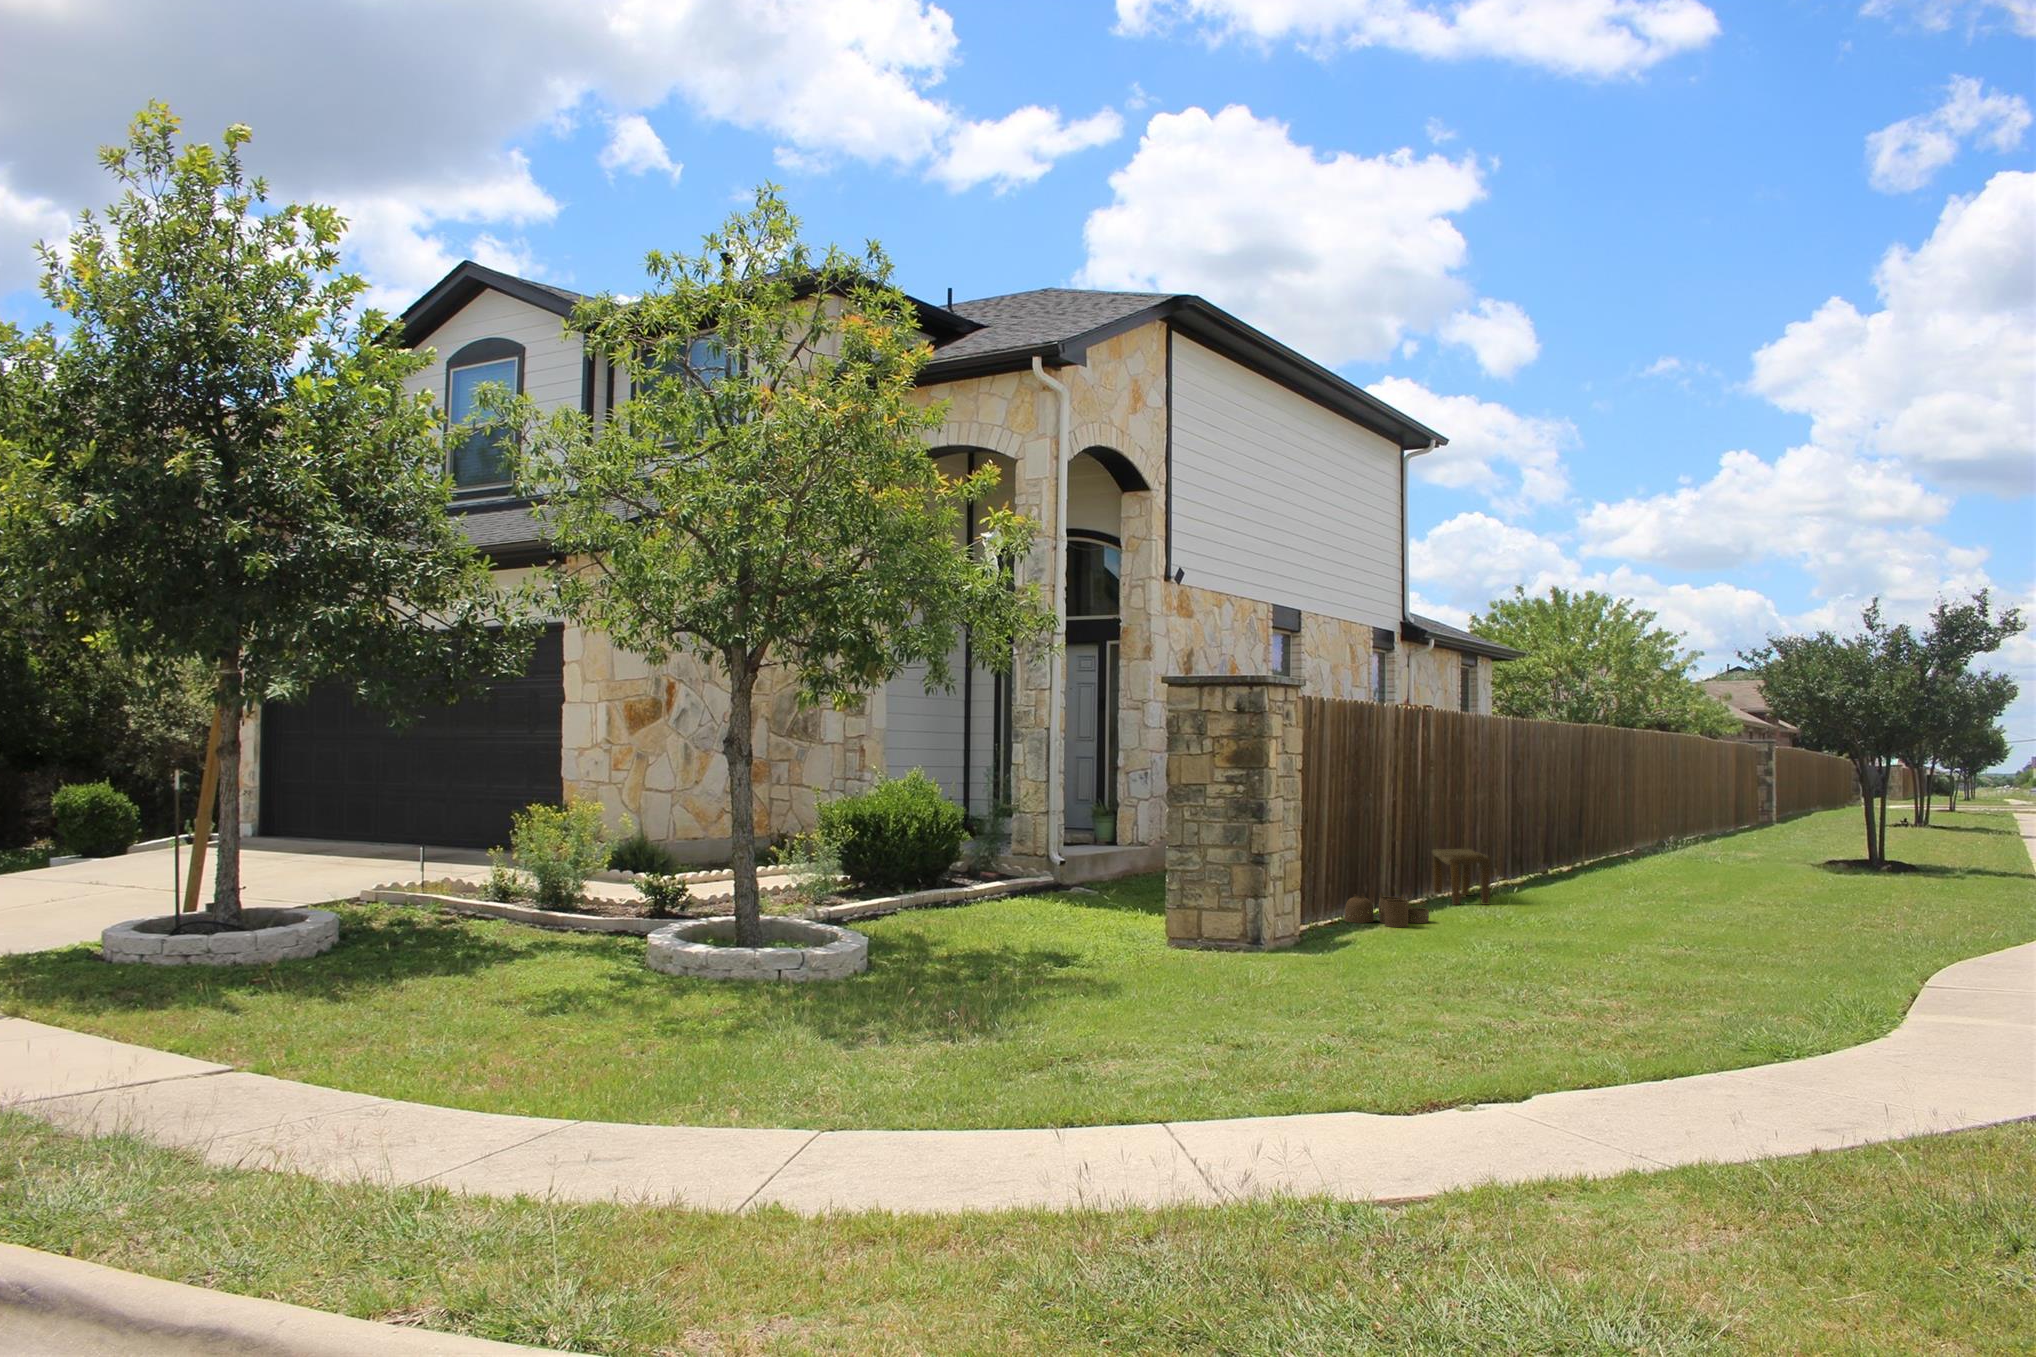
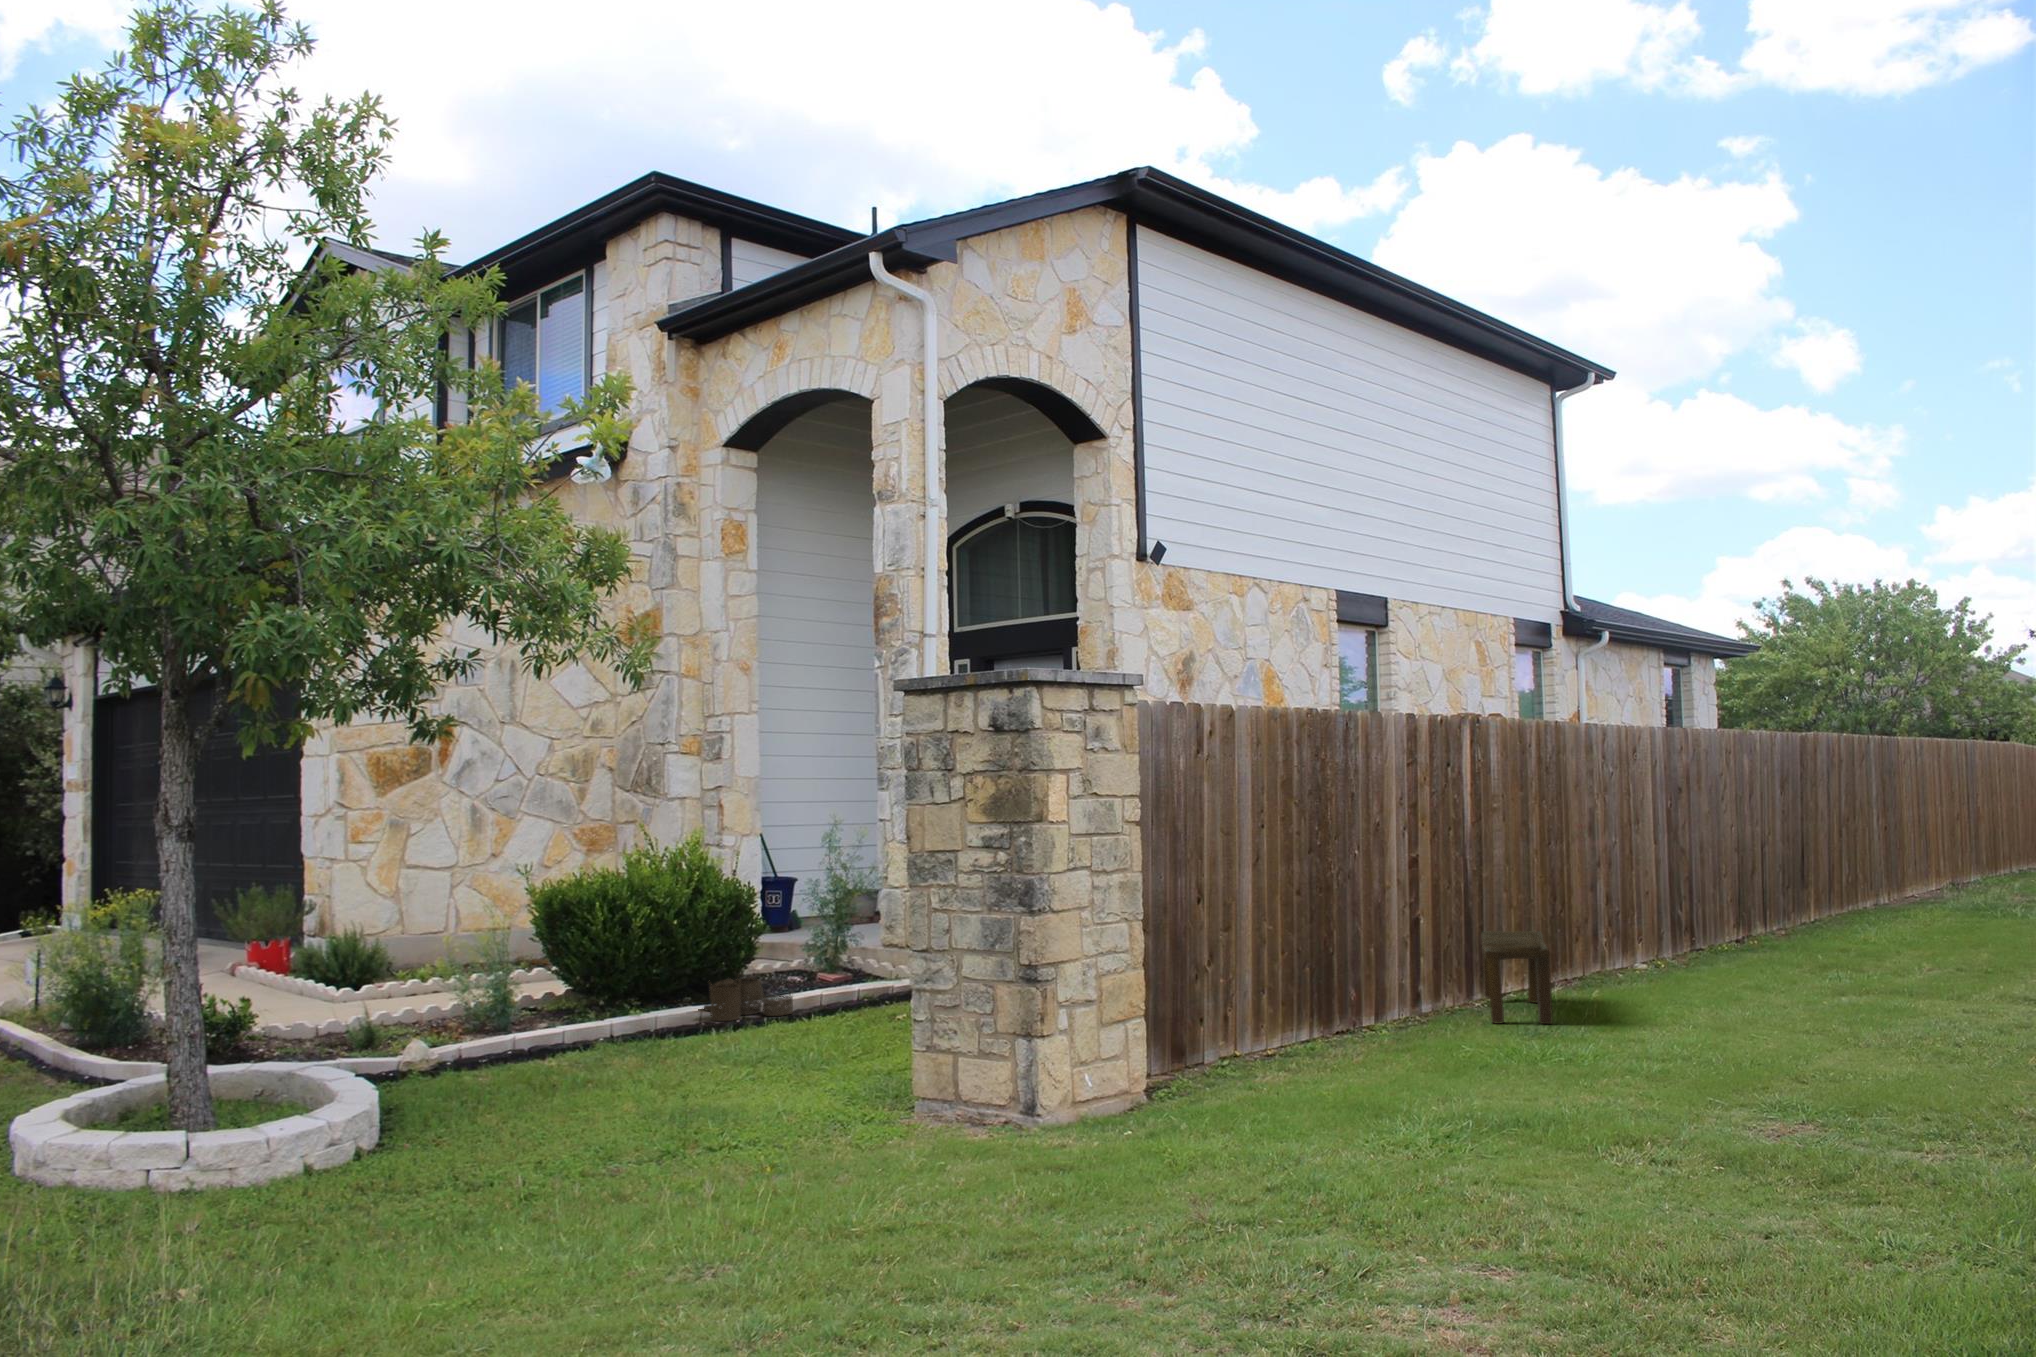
woven basket: present [1345,893,1429,927] -> present [704,978,793,1021]

